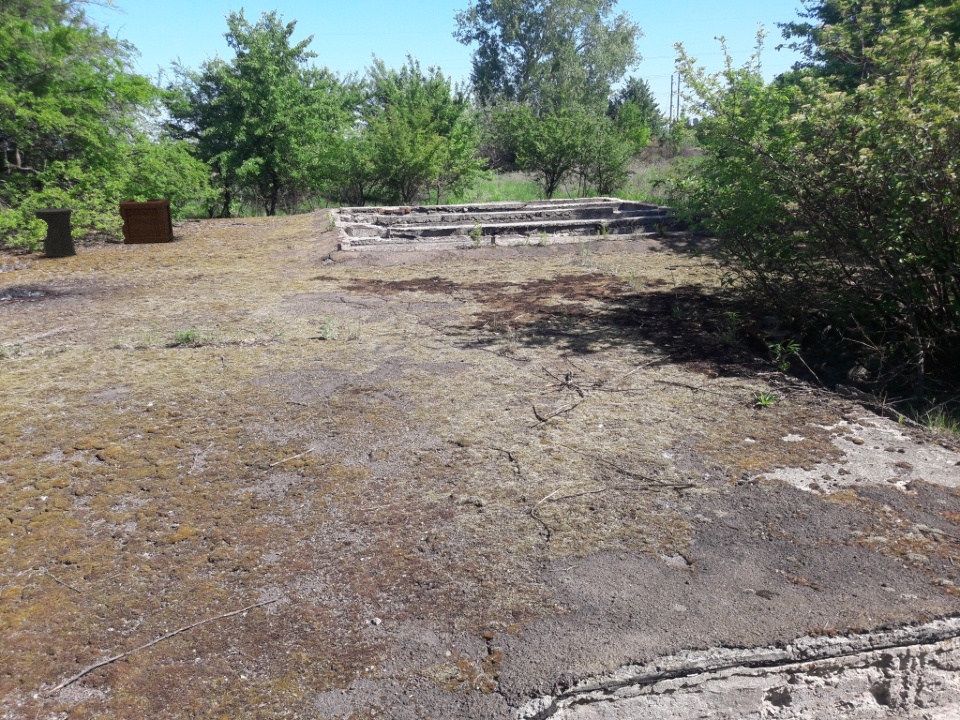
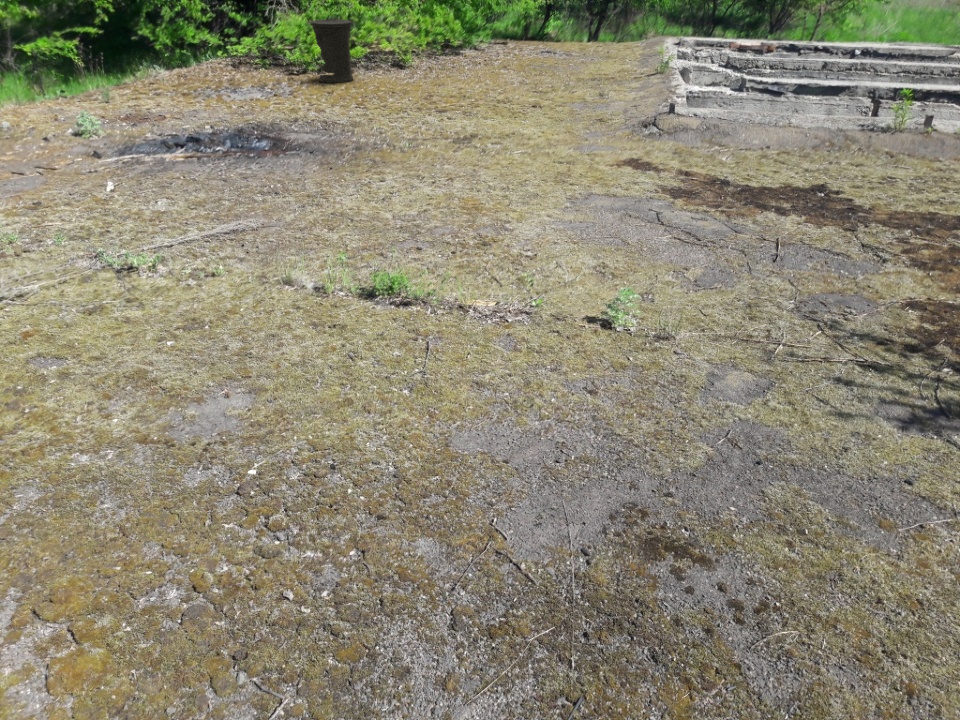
wooden crate: present [118,199,174,244] -> none [409,11,469,72]

